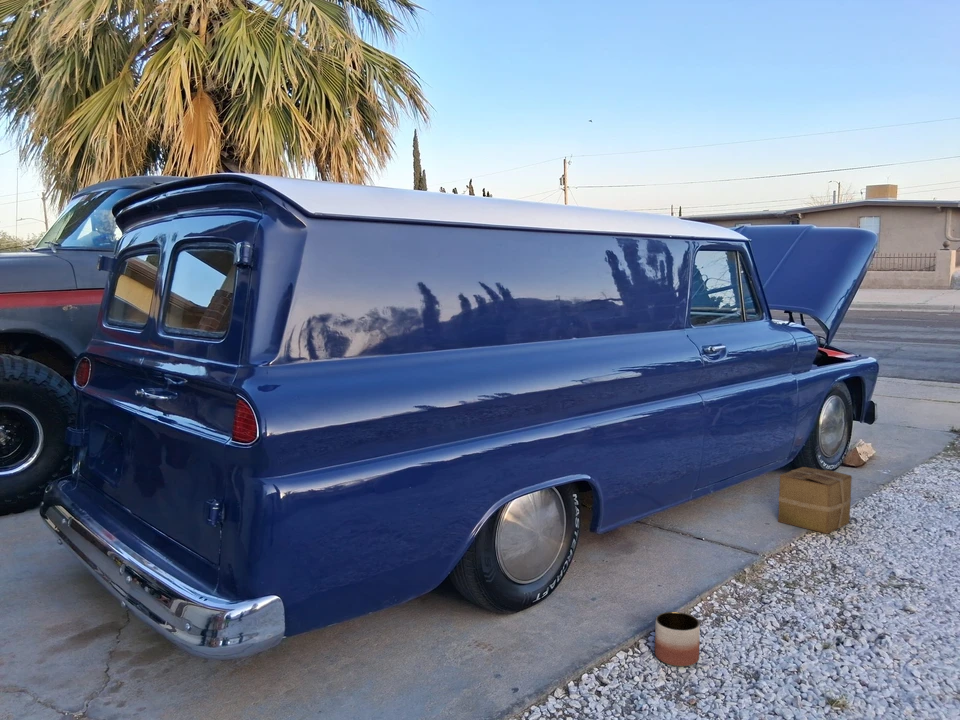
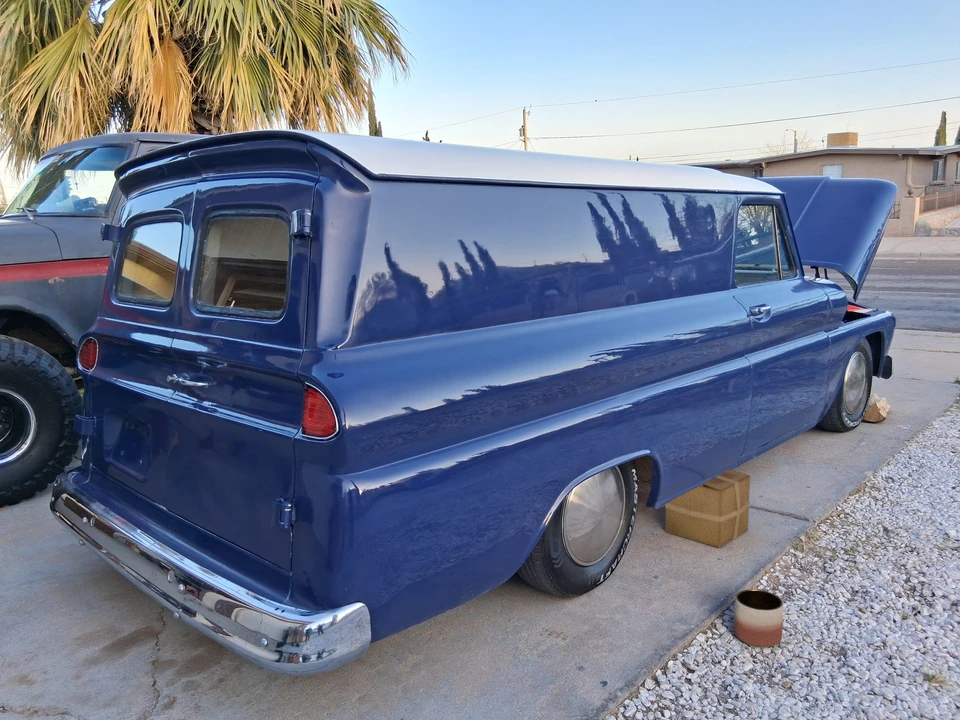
cardboard box: present [778,467,852,533] -> present [665,469,750,547]

